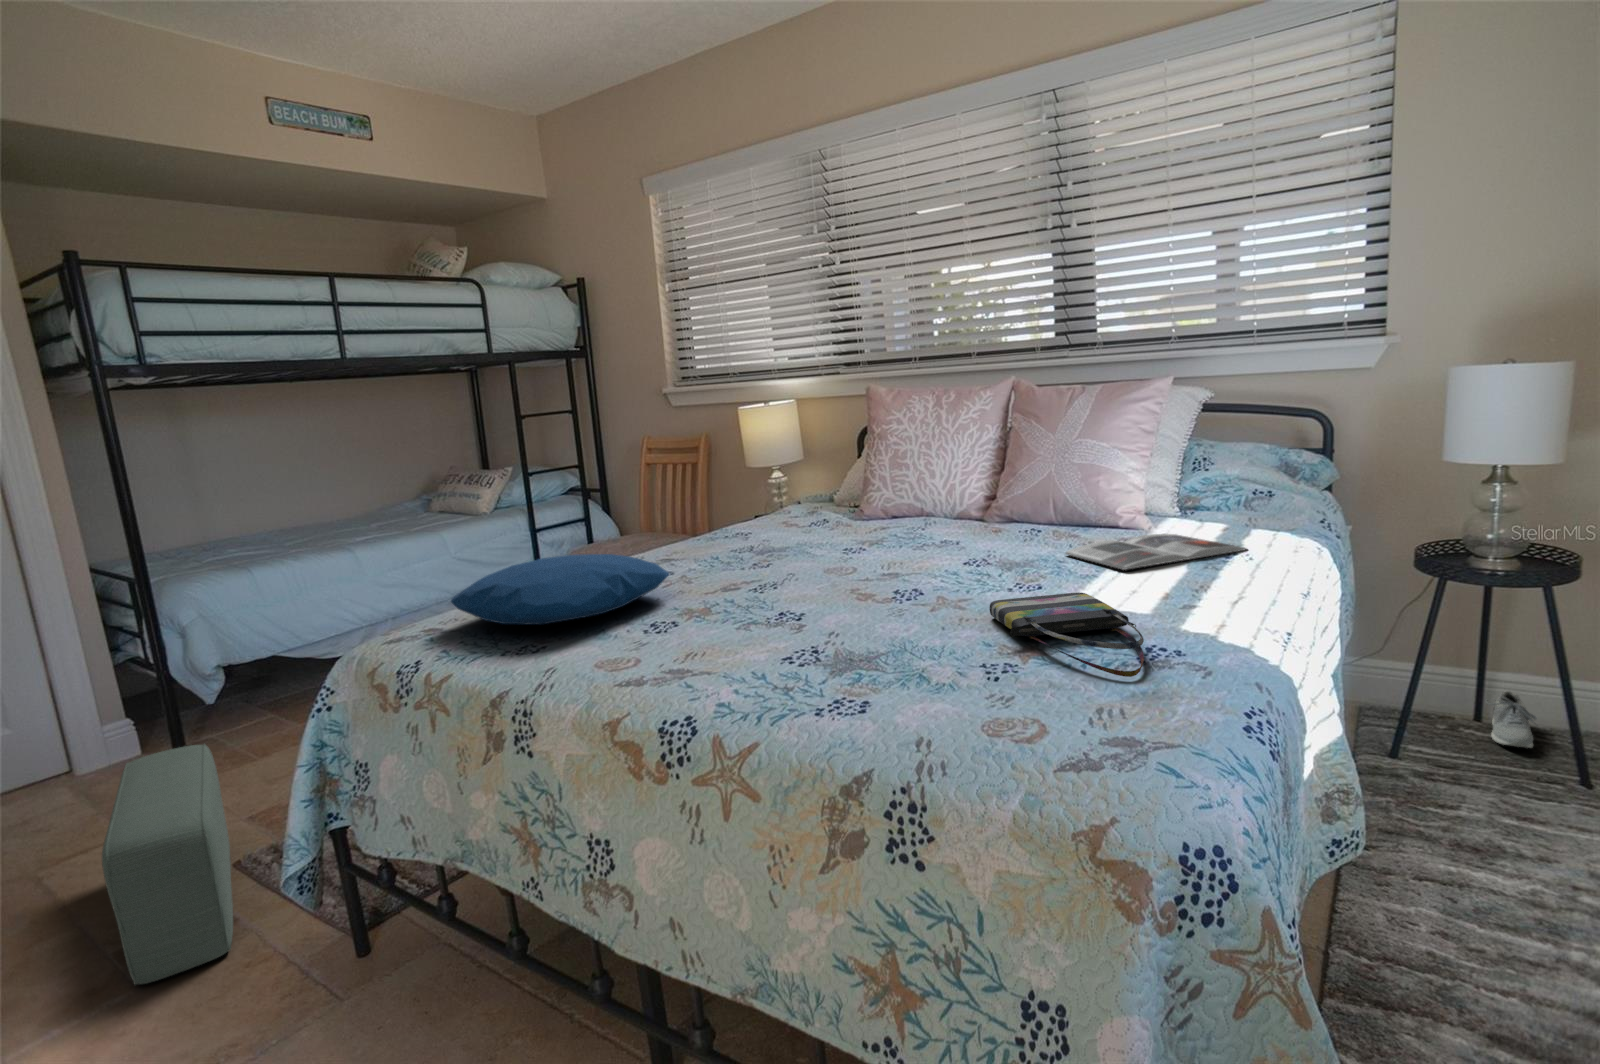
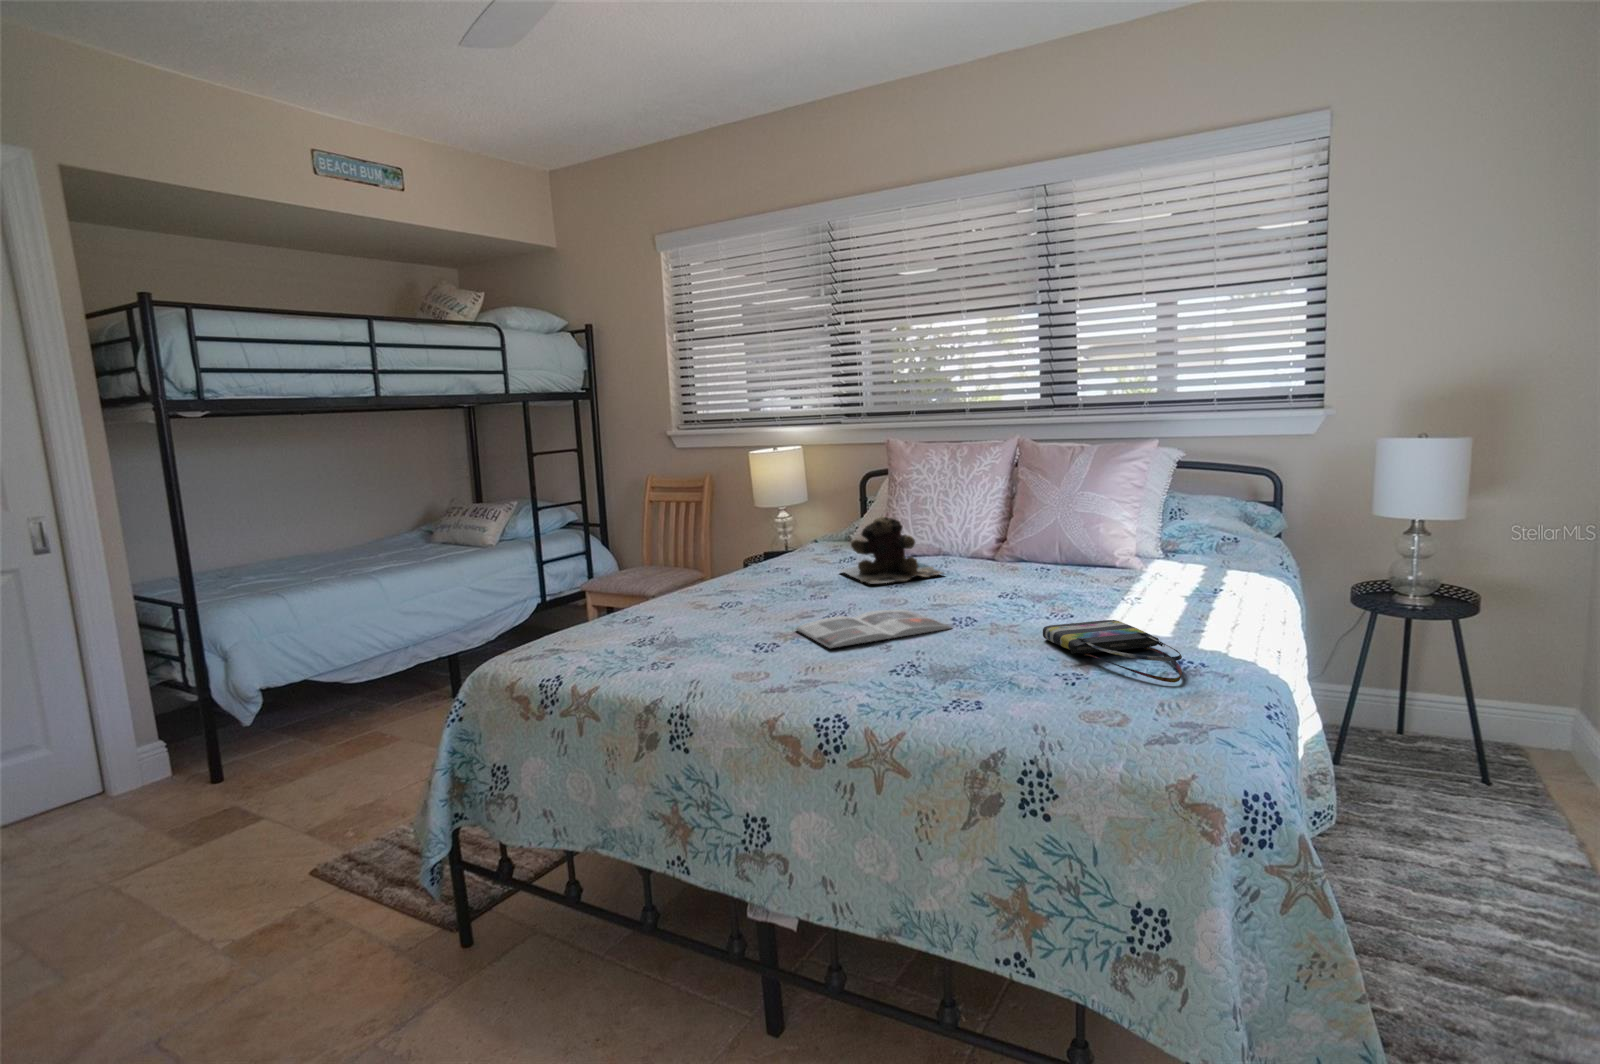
teddy bear: none [800,473,917,551] -> present [840,517,944,584]
magazine: present [1066,534,1247,570] -> present [795,610,951,648]
pillow: present [451,554,669,624] -> none [572,585,754,645]
shoe: present [1488,691,1537,748] -> none [1406,707,1448,754]
pouf: present [102,744,233,985] -> none [212,759,343,976]

